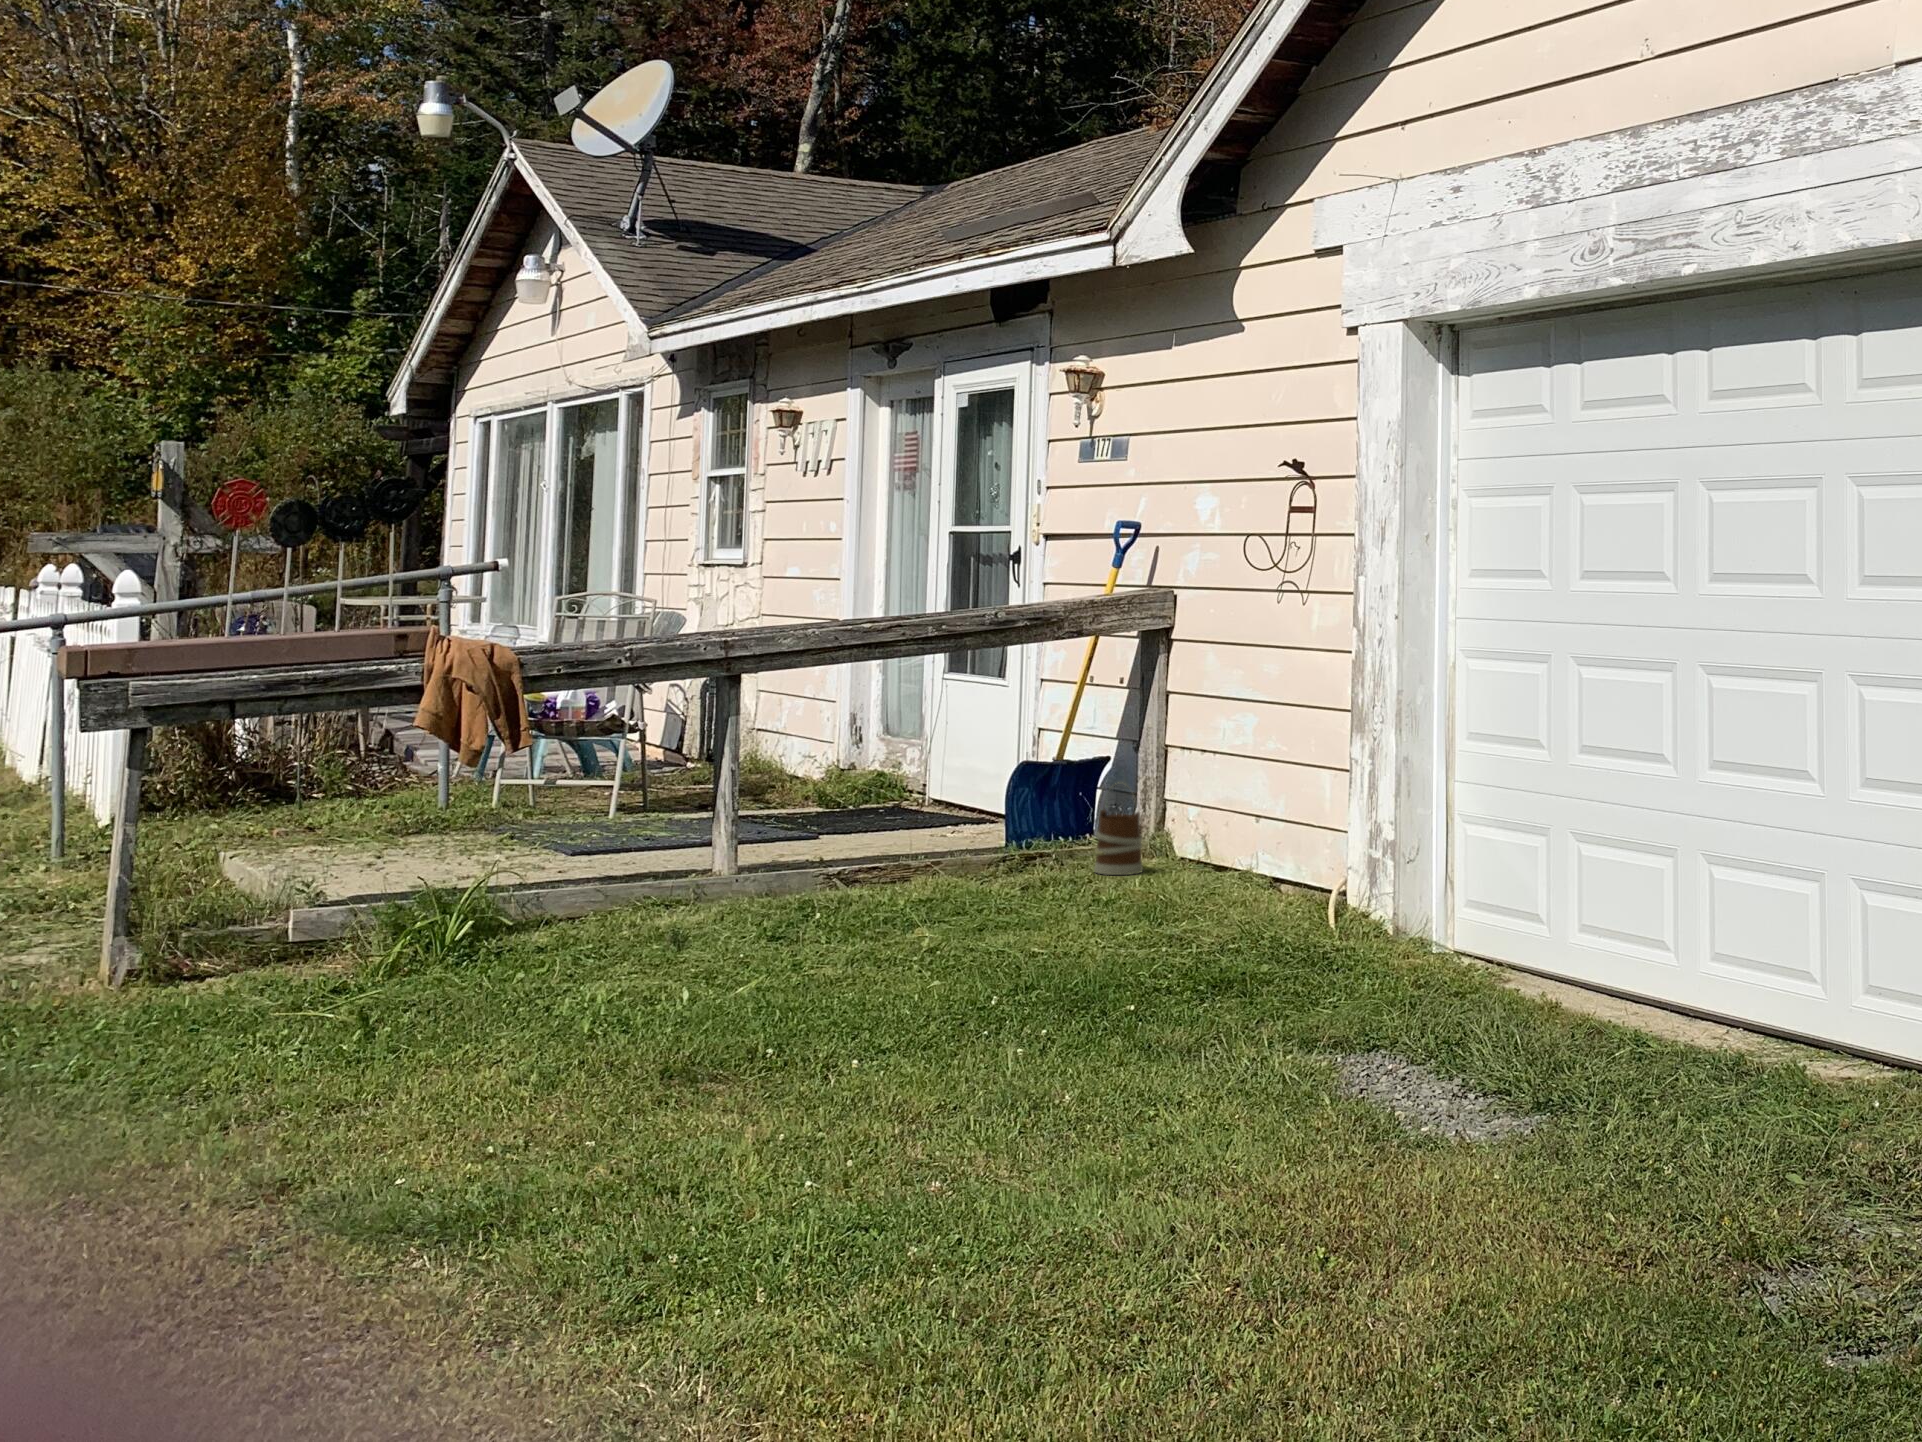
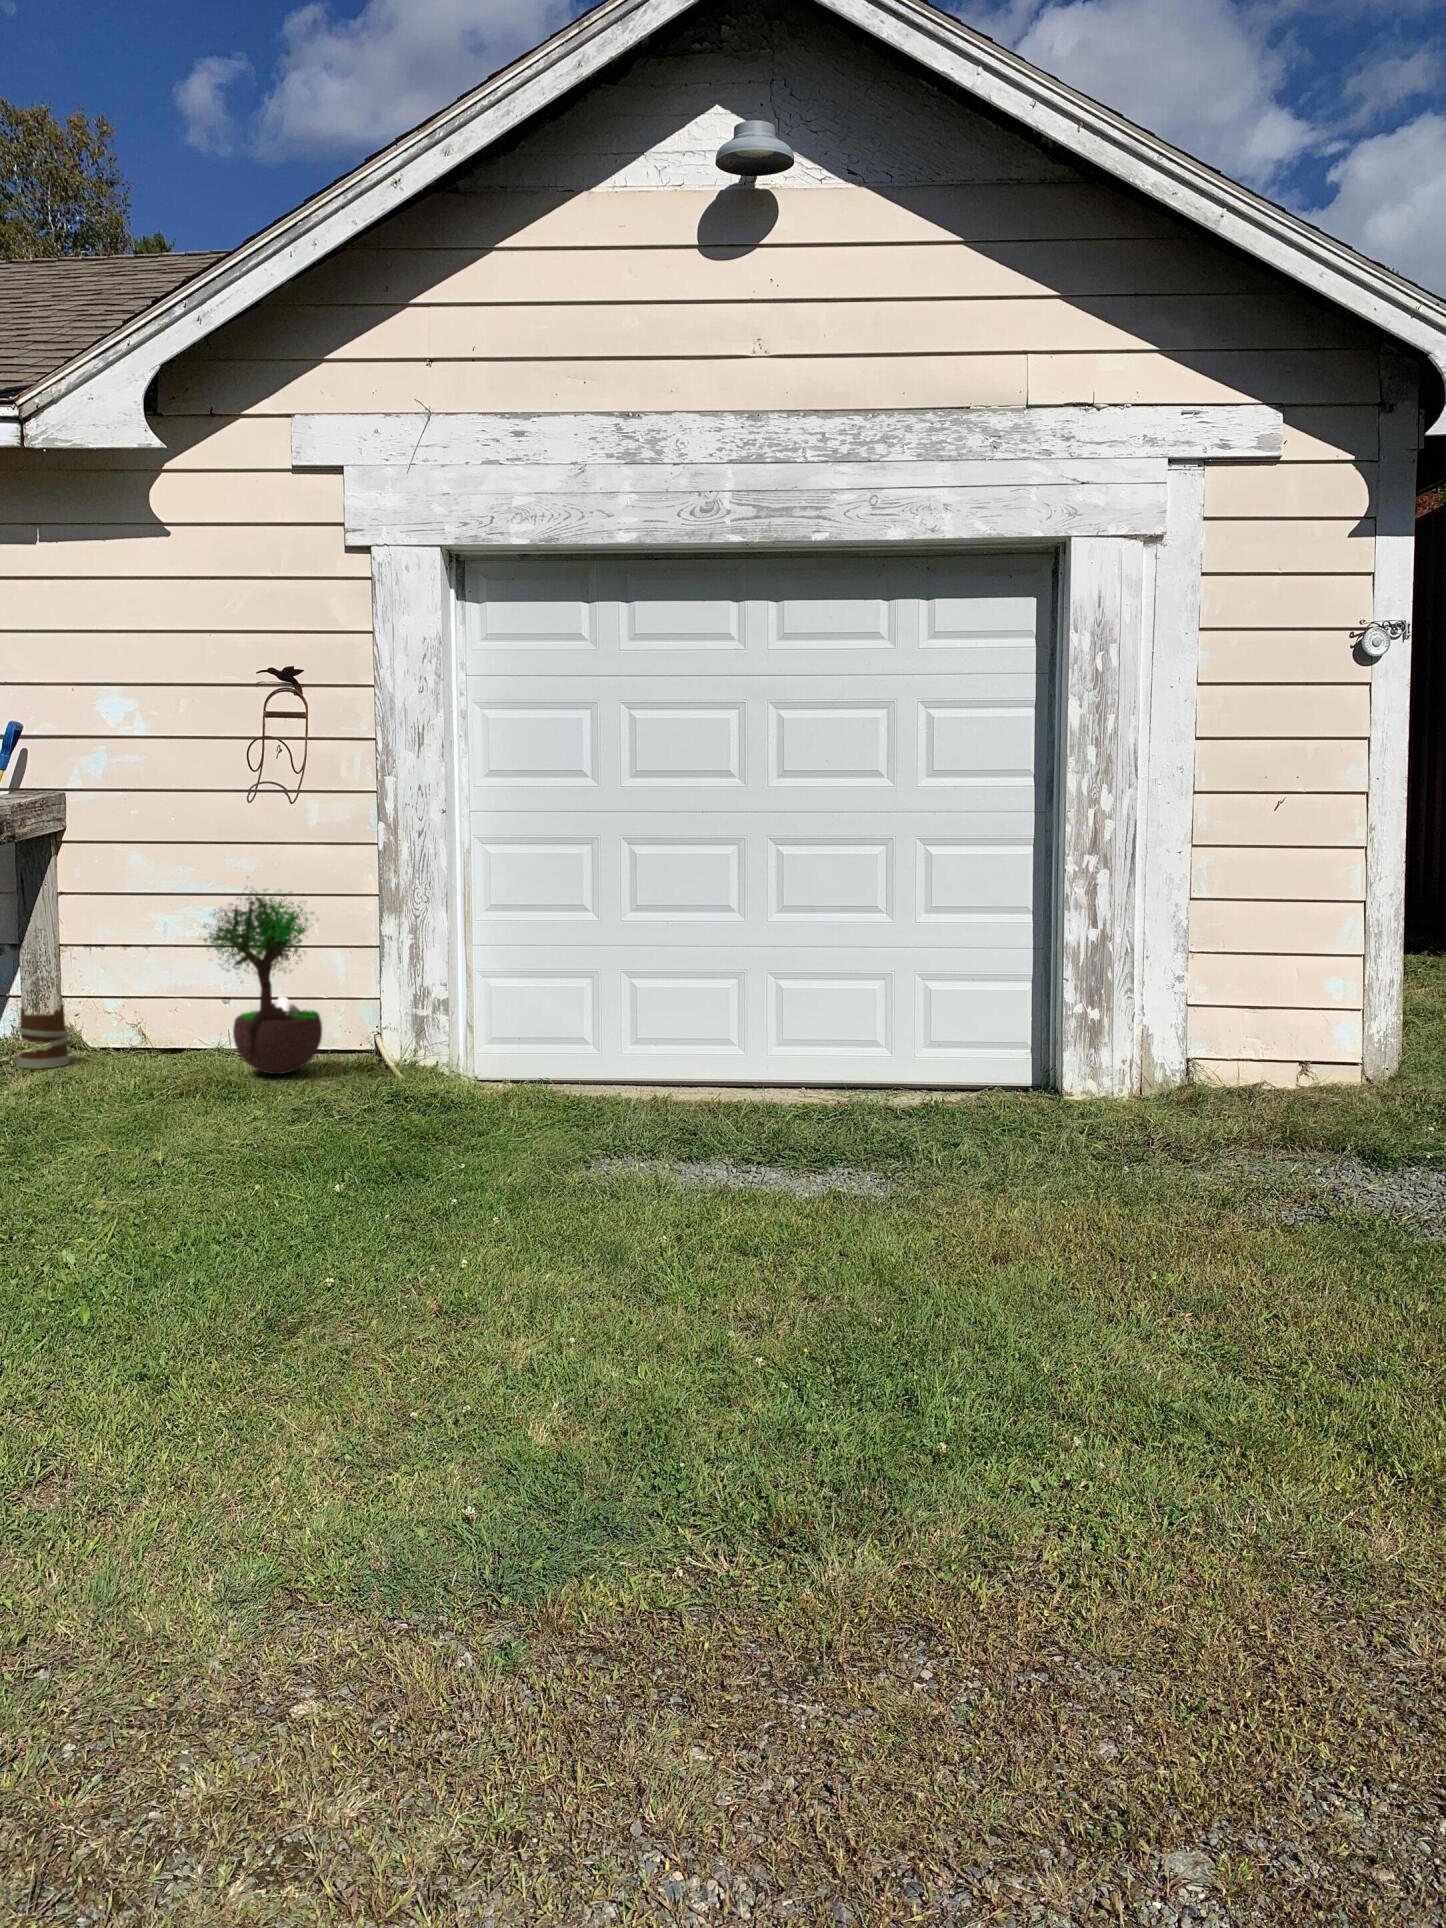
potted tree: none [1155,685,1298,909] -> present [204,889,322,1074]

